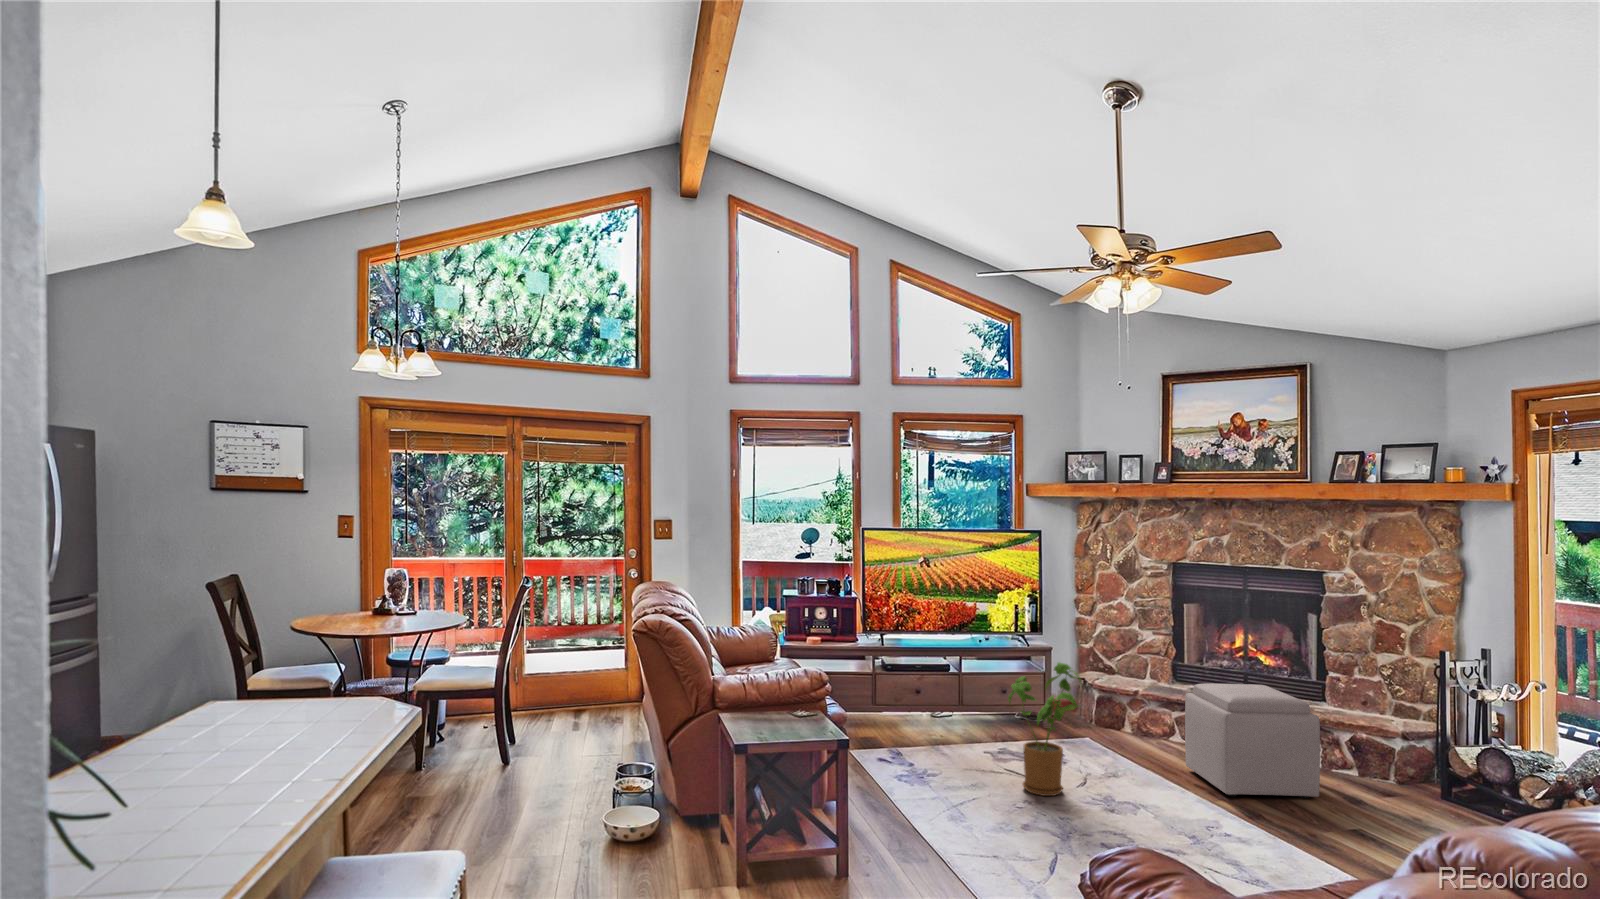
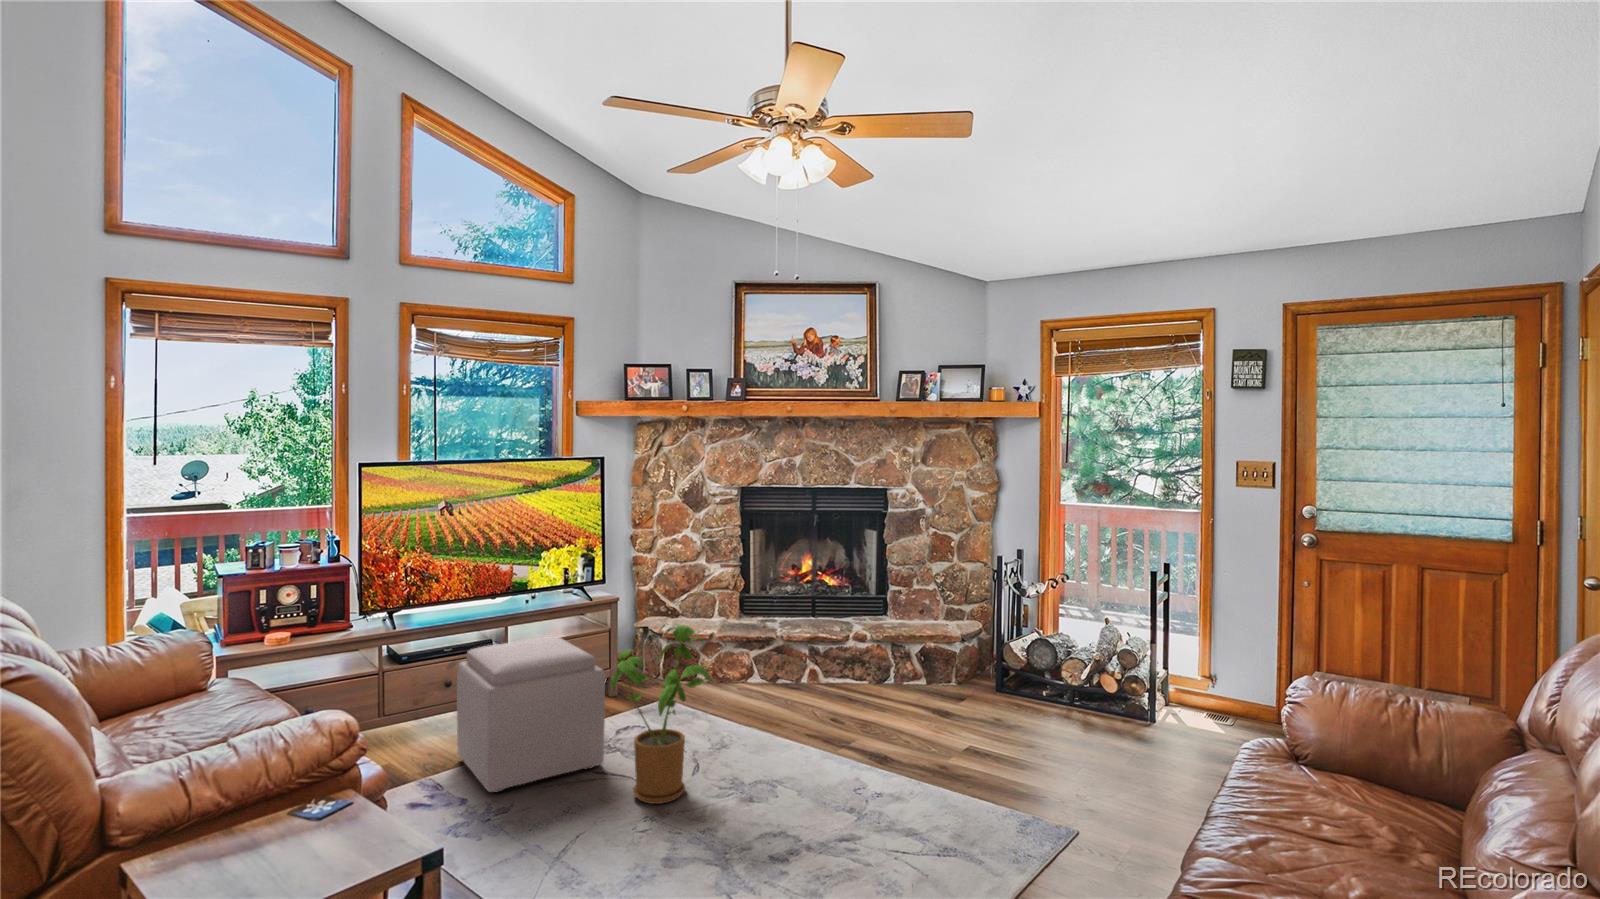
ottoman: present [1185,683,1320,798] -> present [457,637,605,793]

